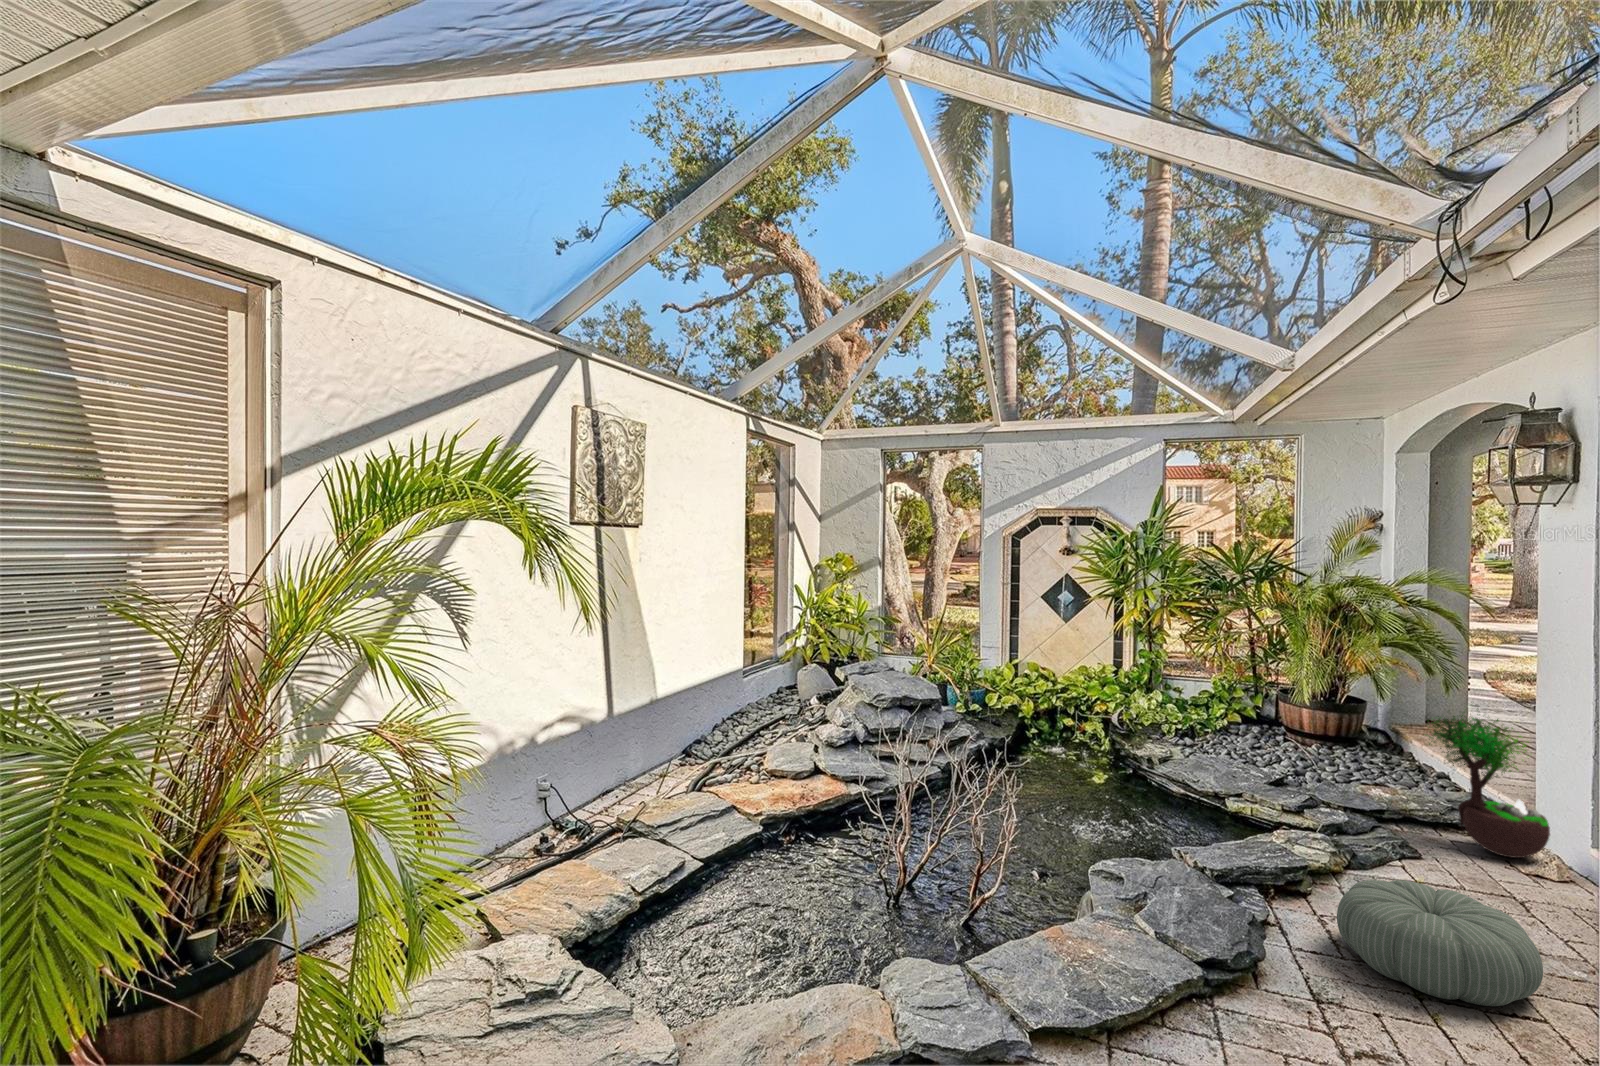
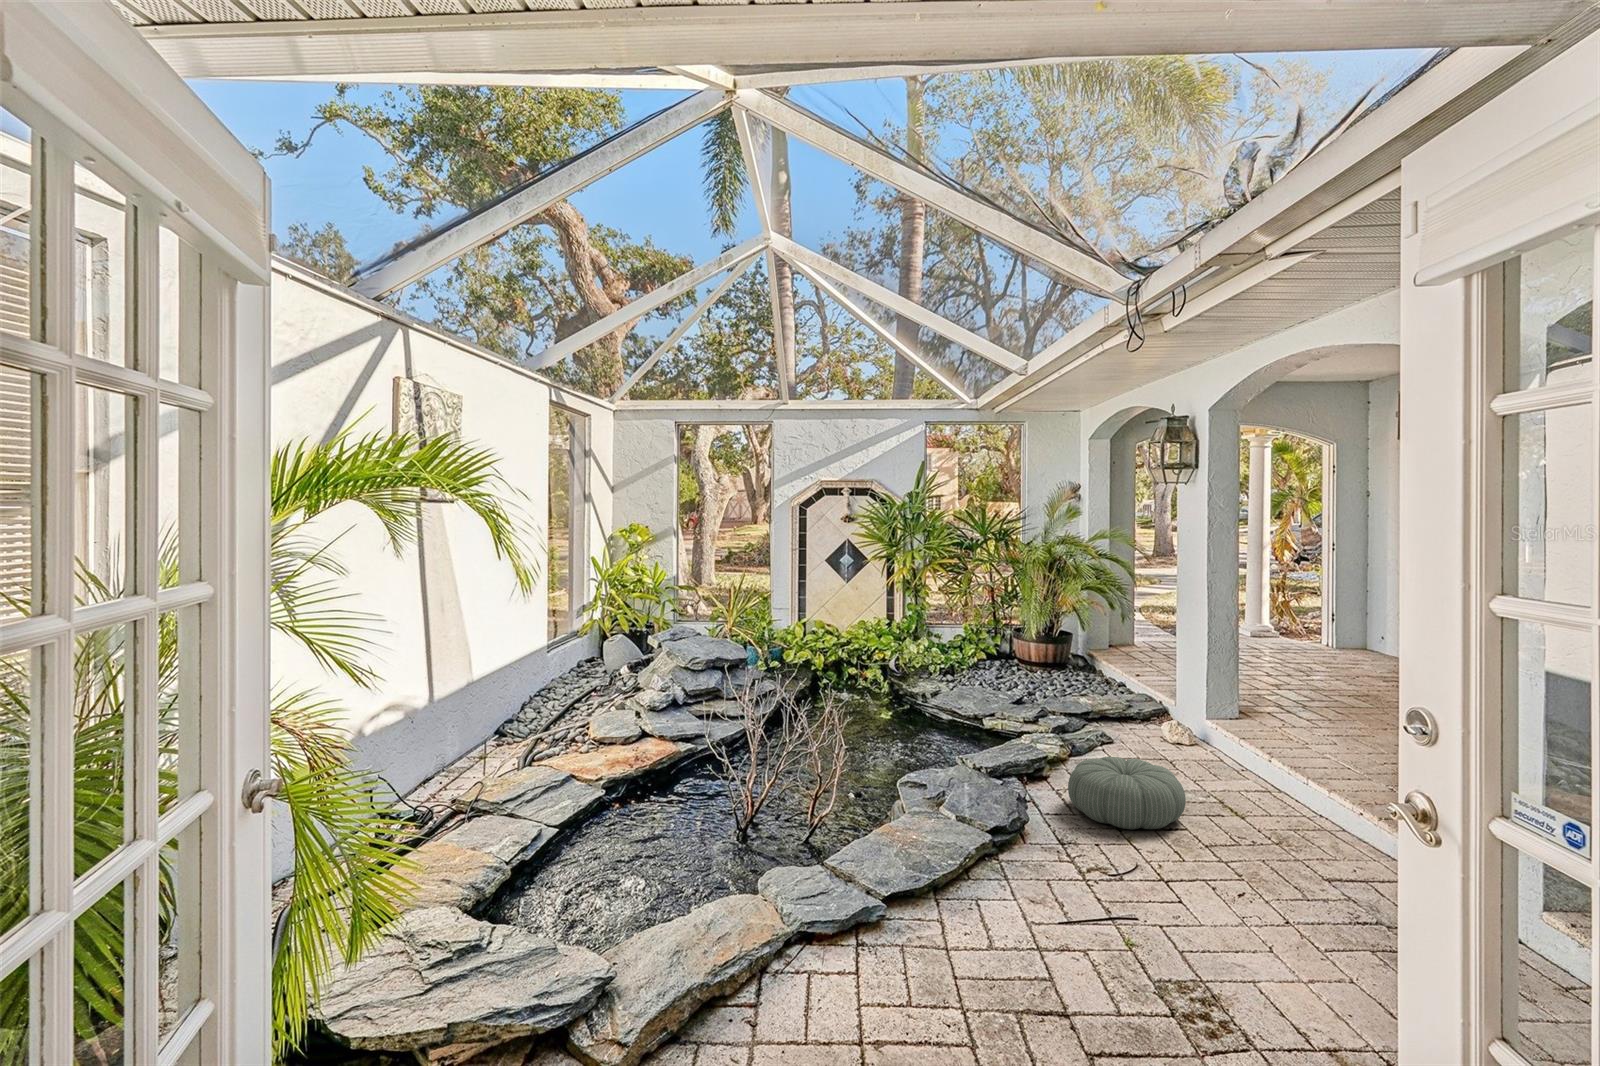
potted tree: present [1426,709,1550,858] -> none [1115,627,1189,736]

